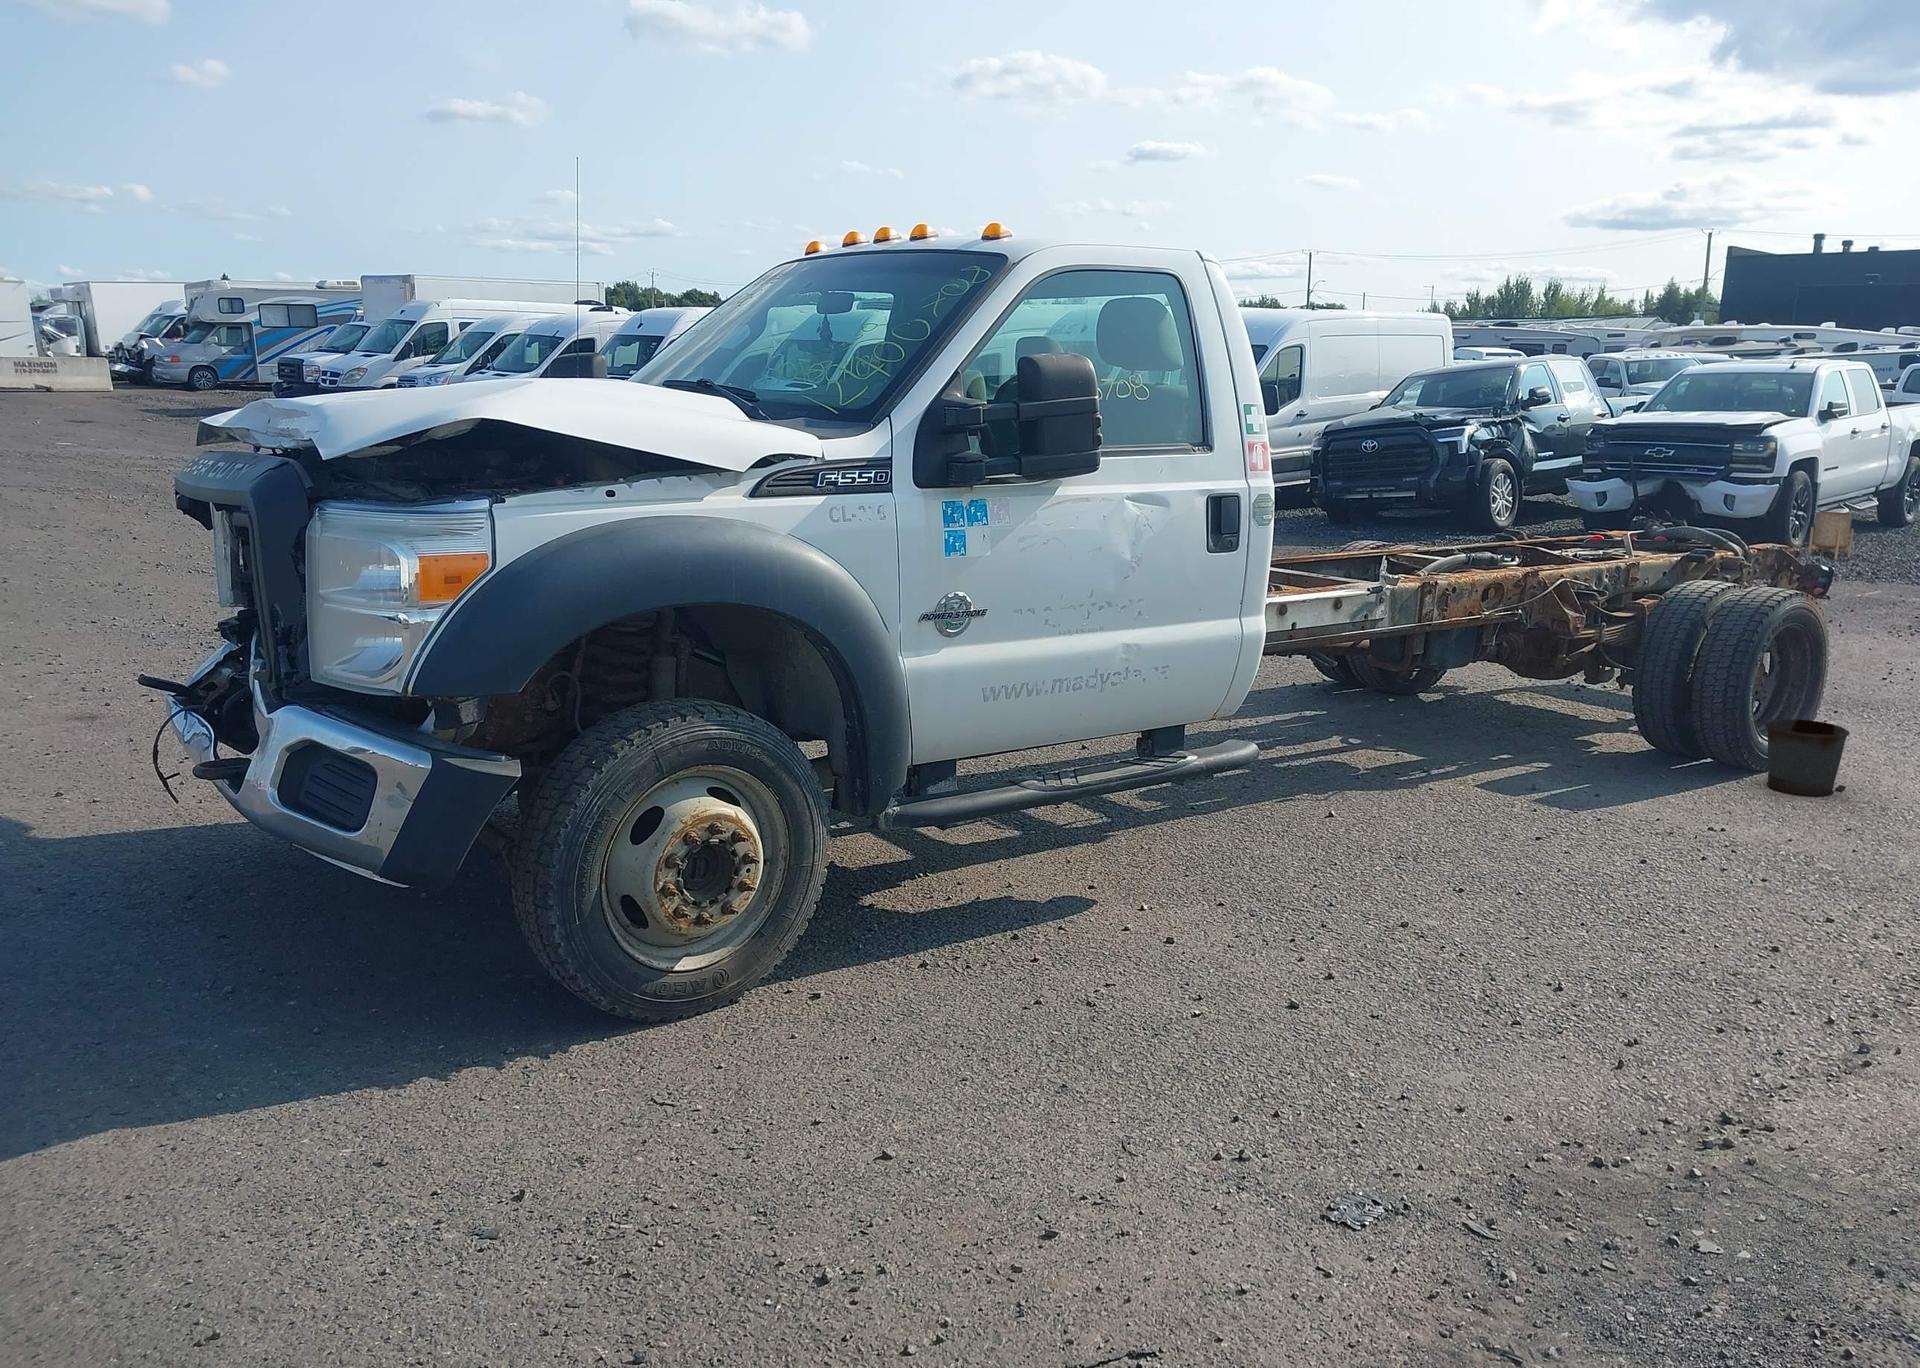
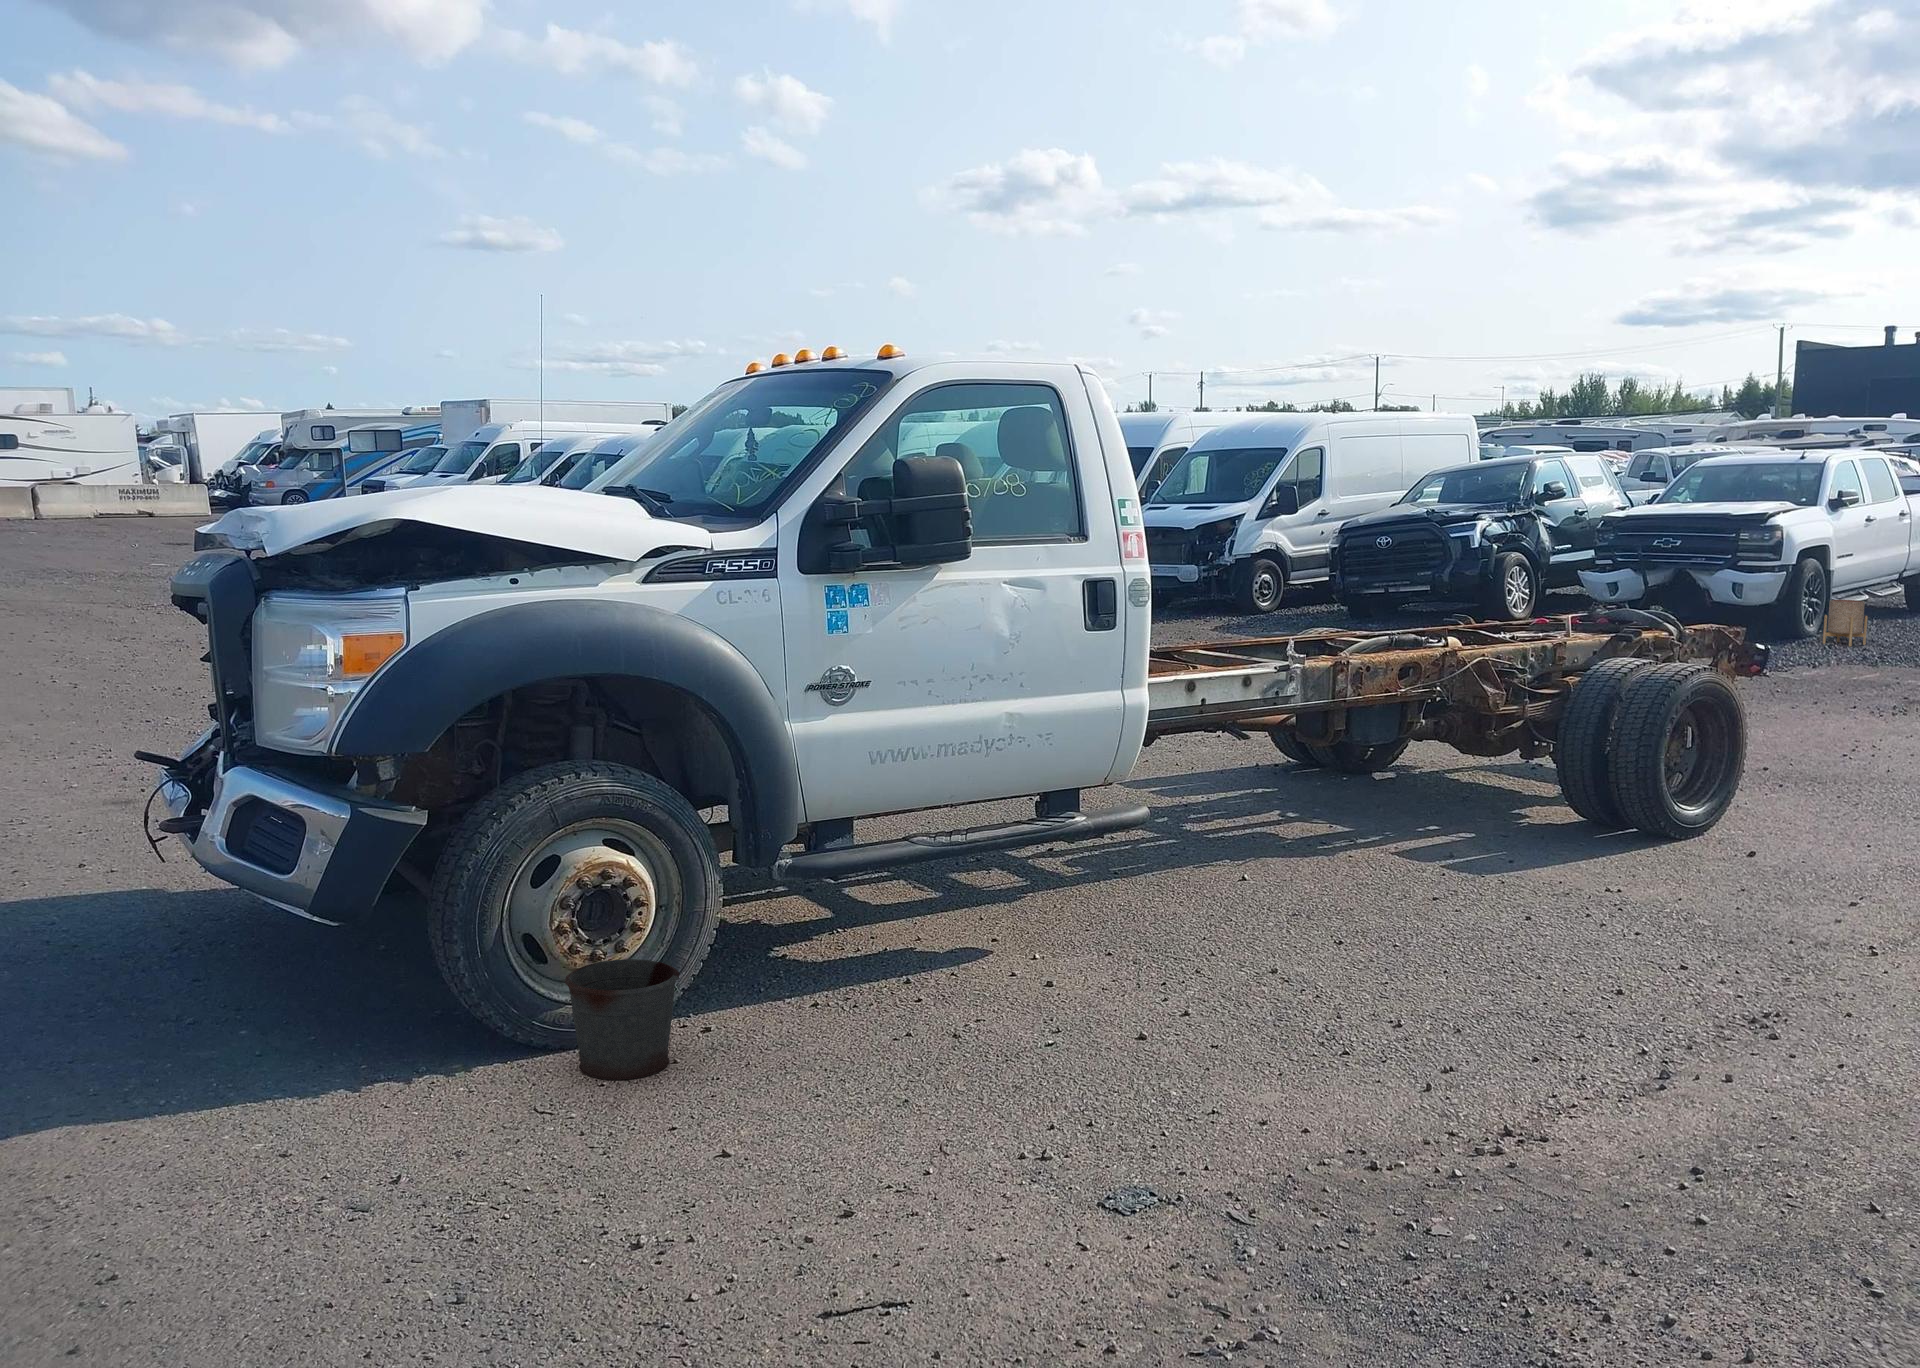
bucket: present [1765,719,1850,796] -> present [565,959,679,1080]

